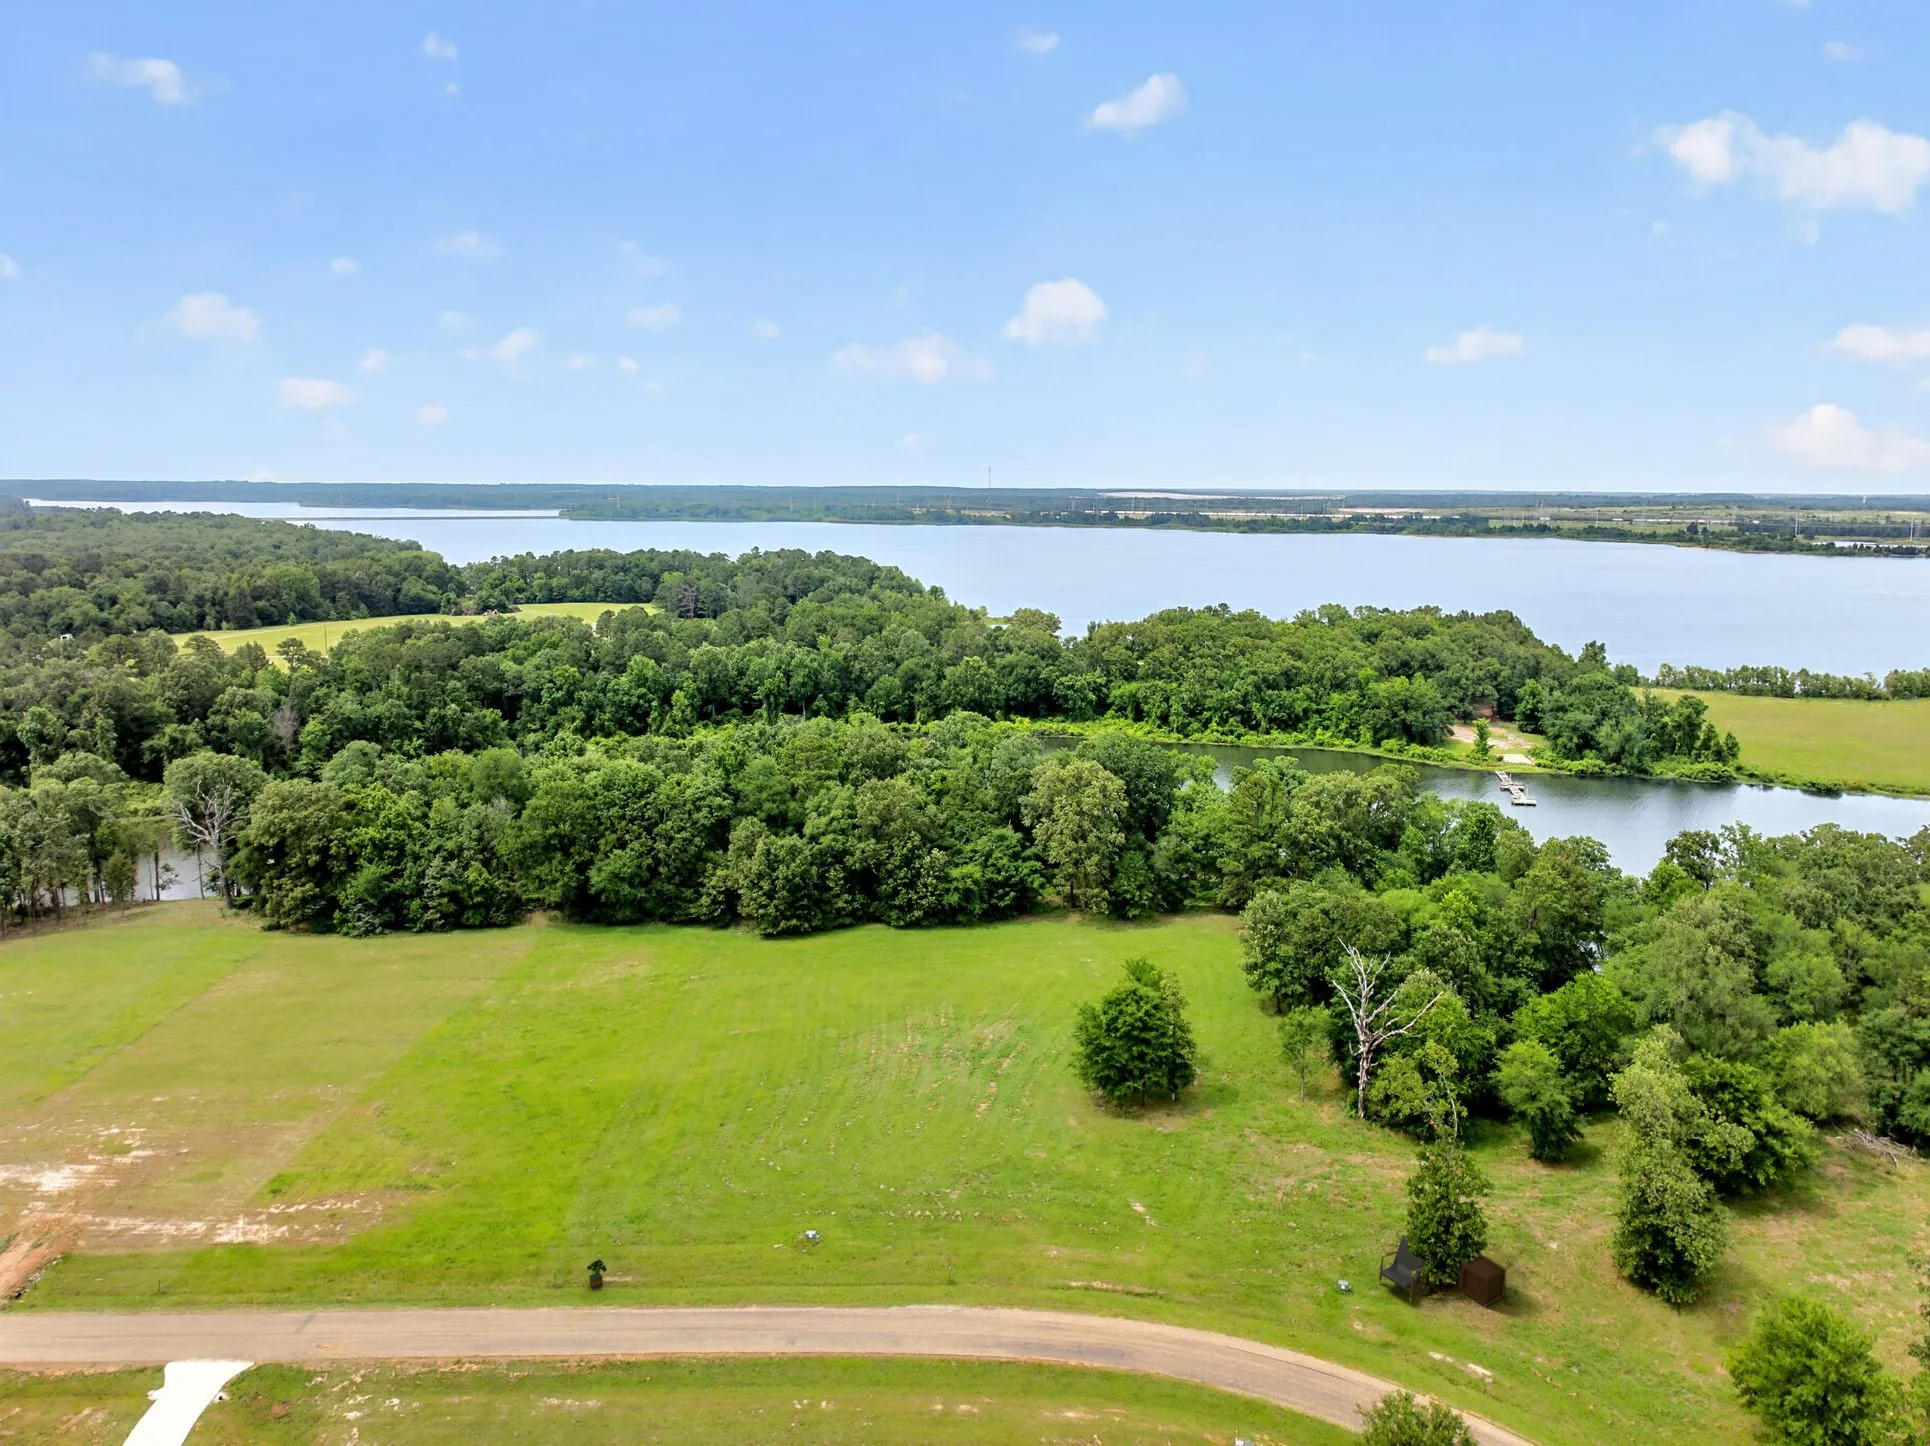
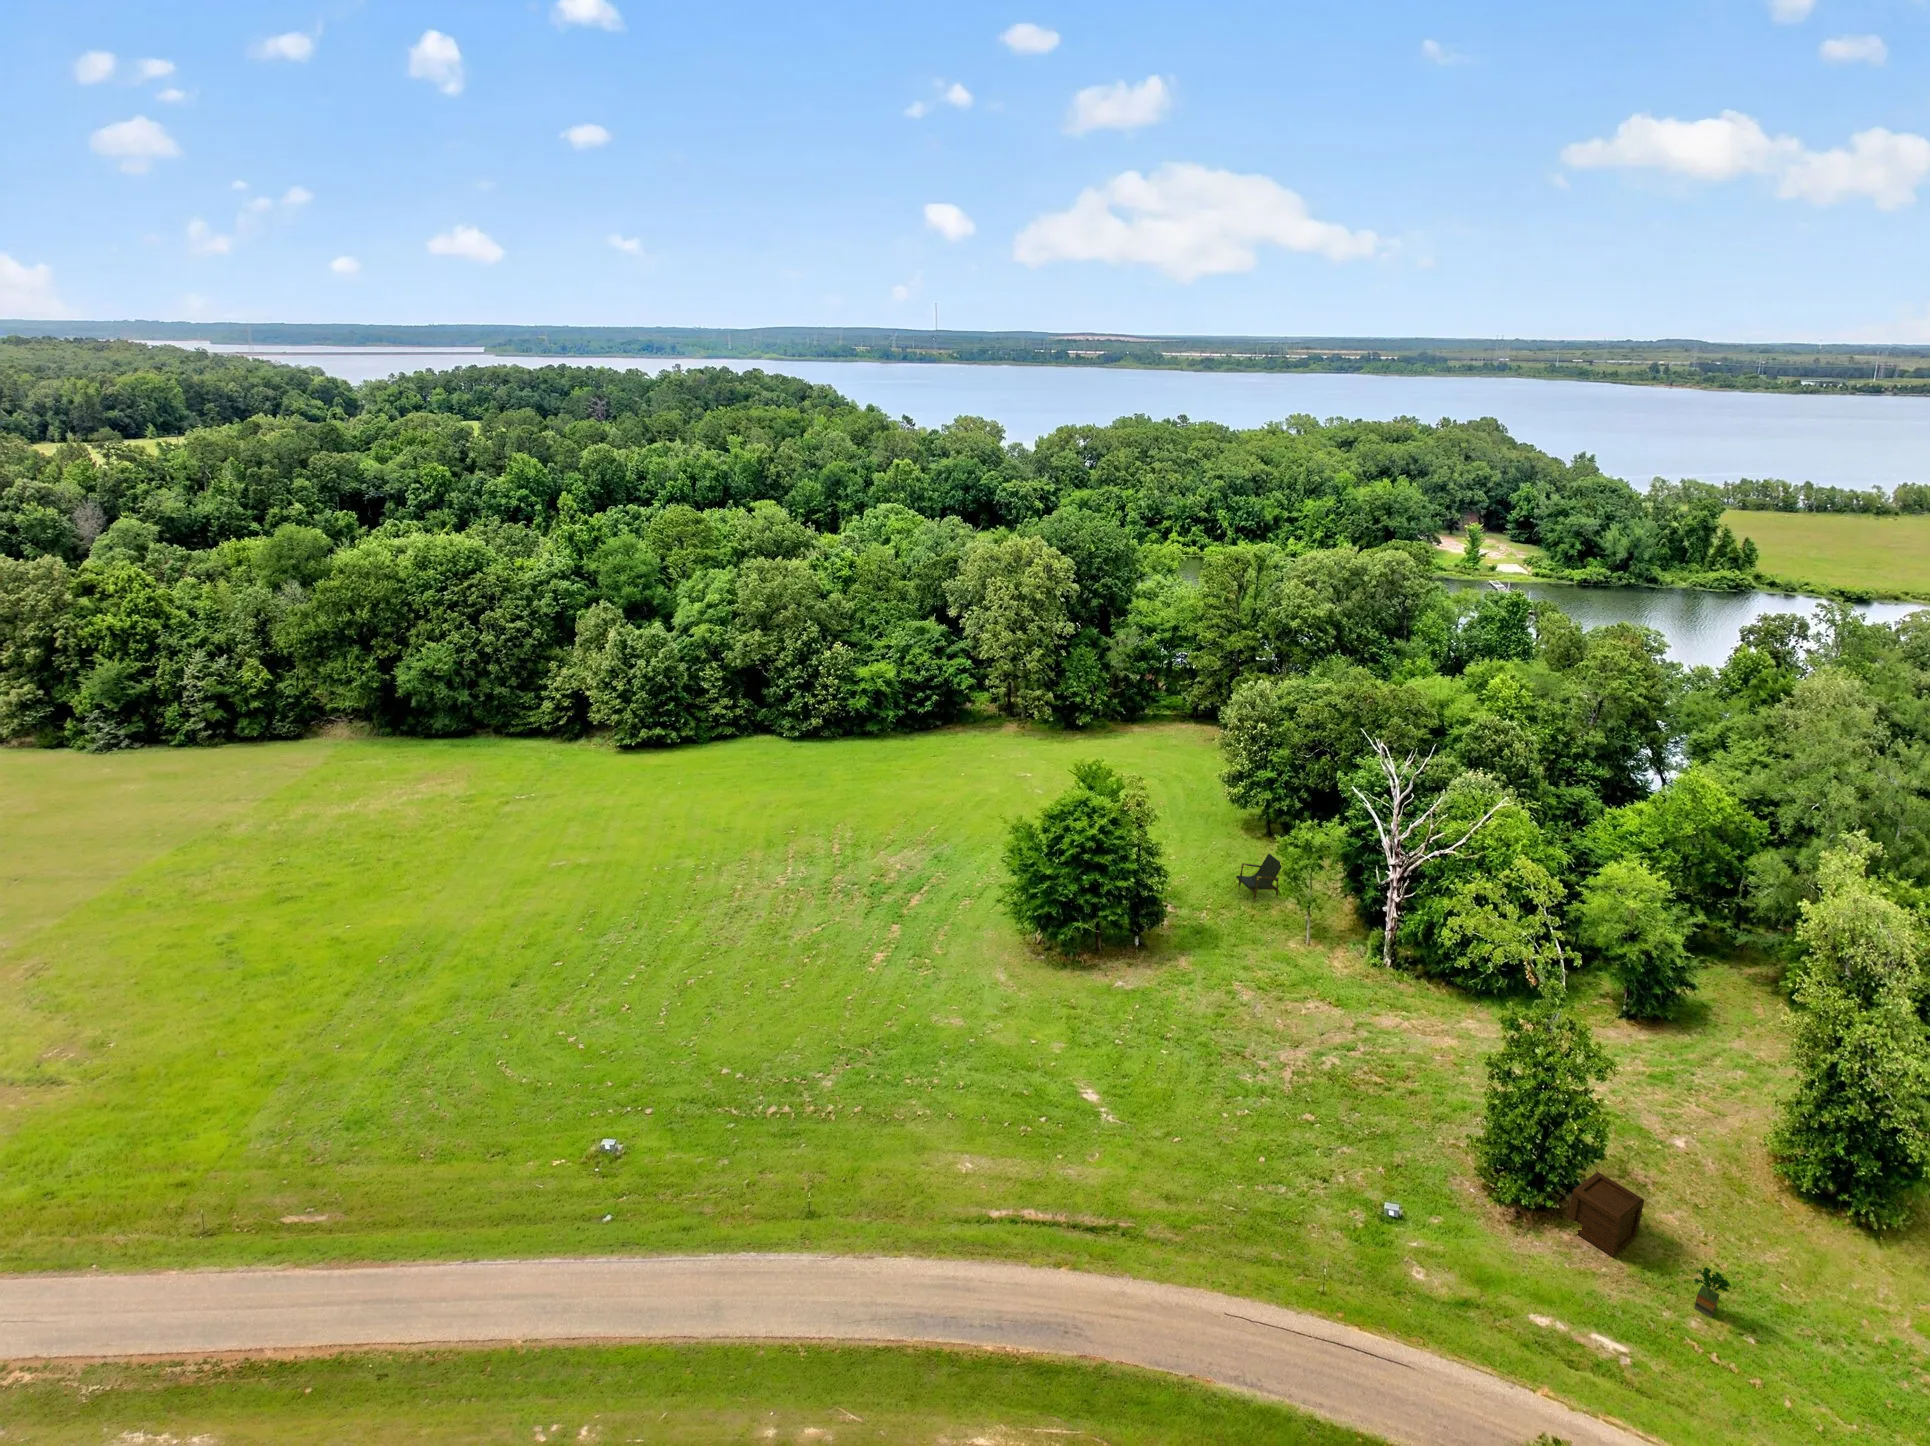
lounge chair: present [1379,1236,1425,1302] -> present [1236,854,1281,903]
potted tree: present [587,1260,607,1291] -> present [1694,1267,1730,1318]

